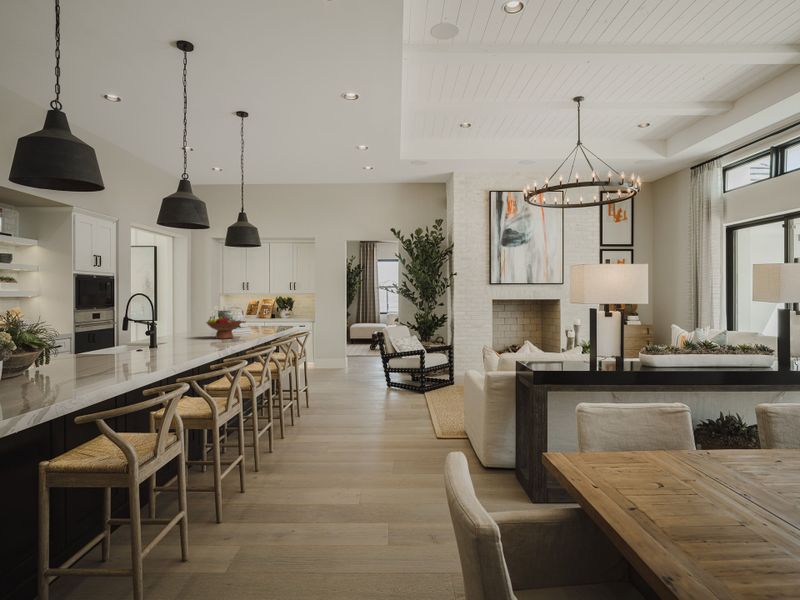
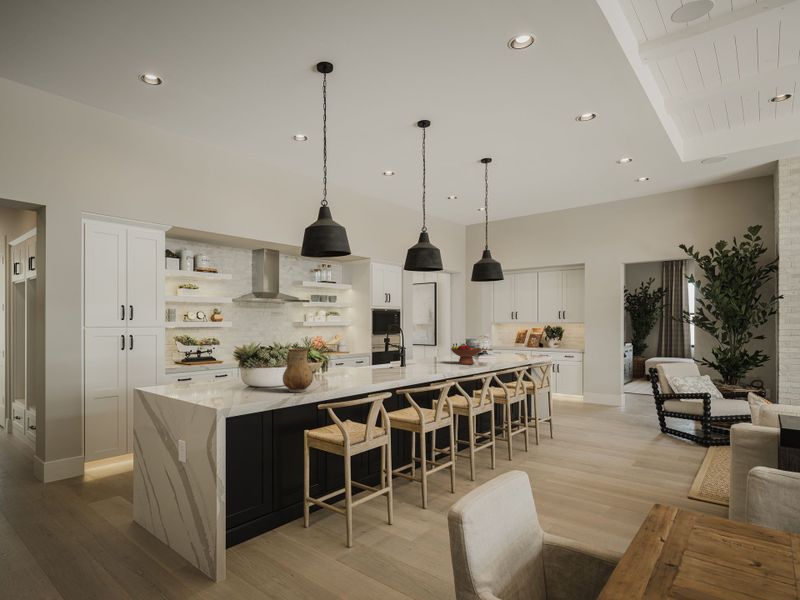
ceramic pitcher: none [28,328,80,390] -> present [283,348,313,392]

